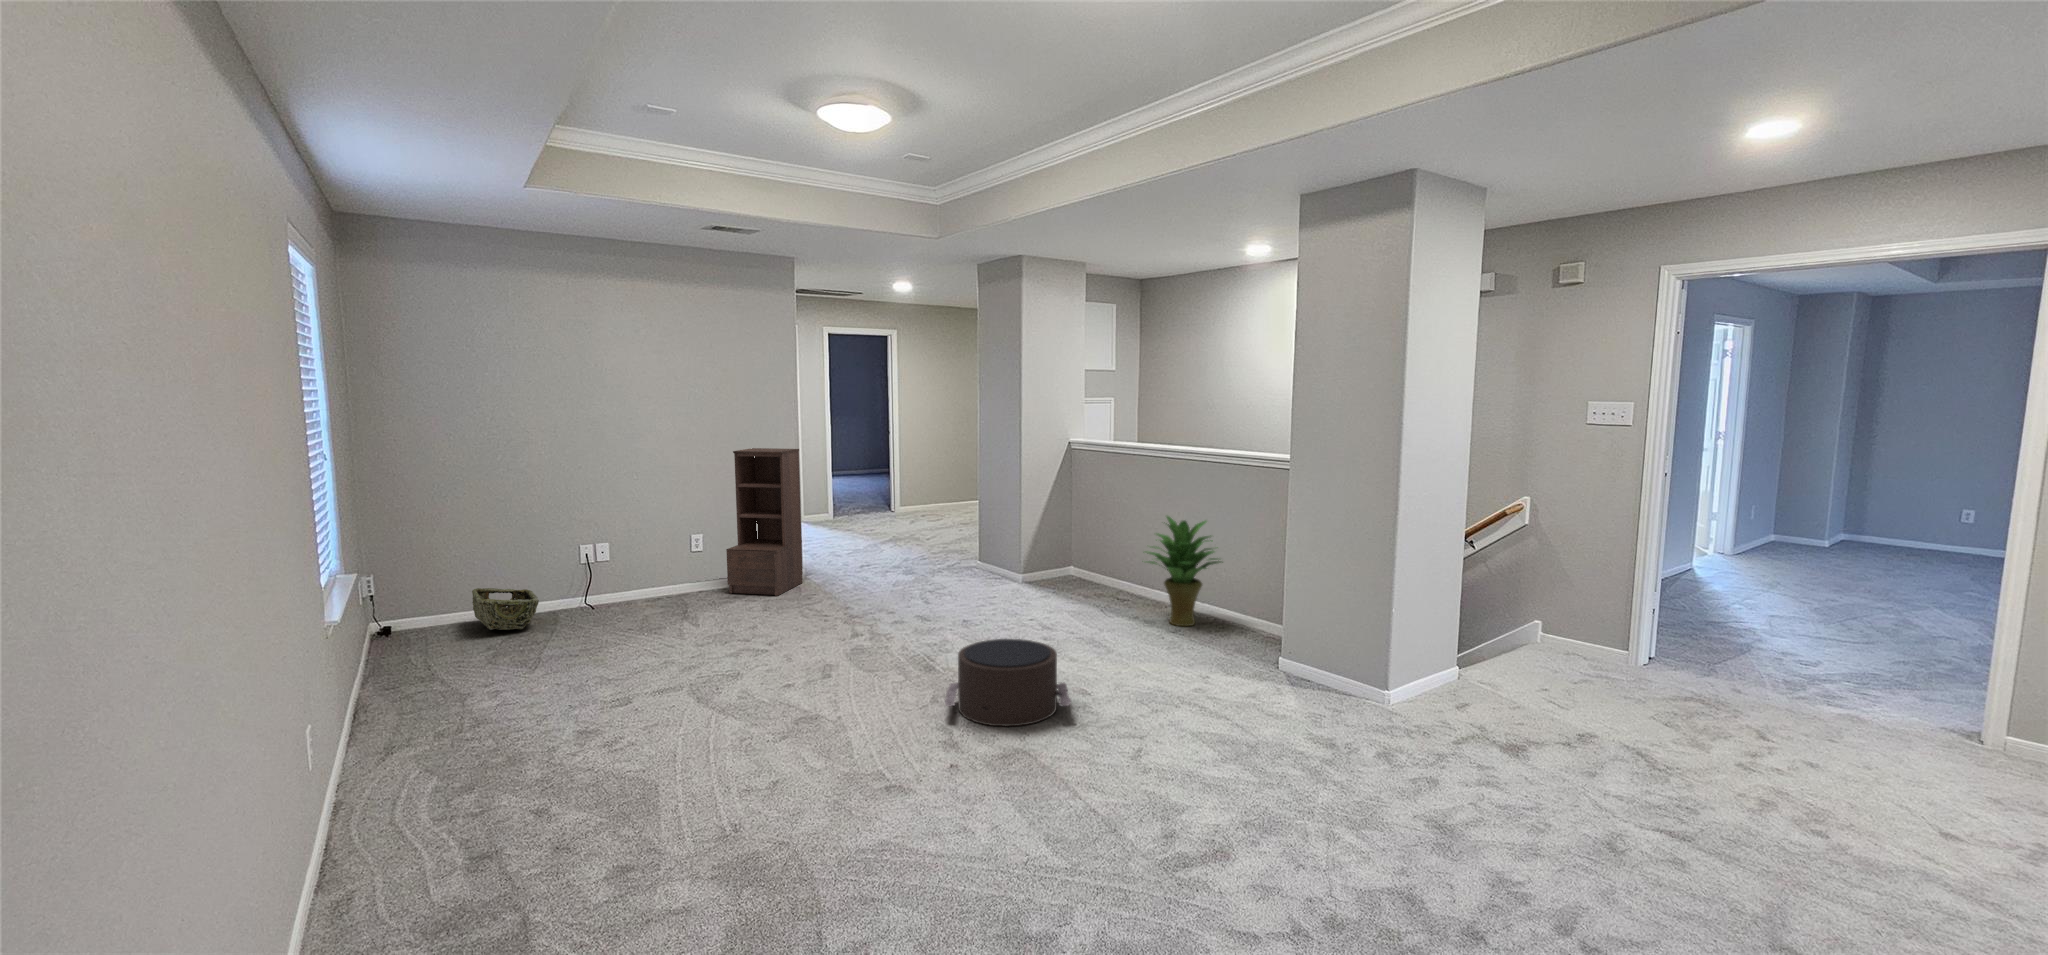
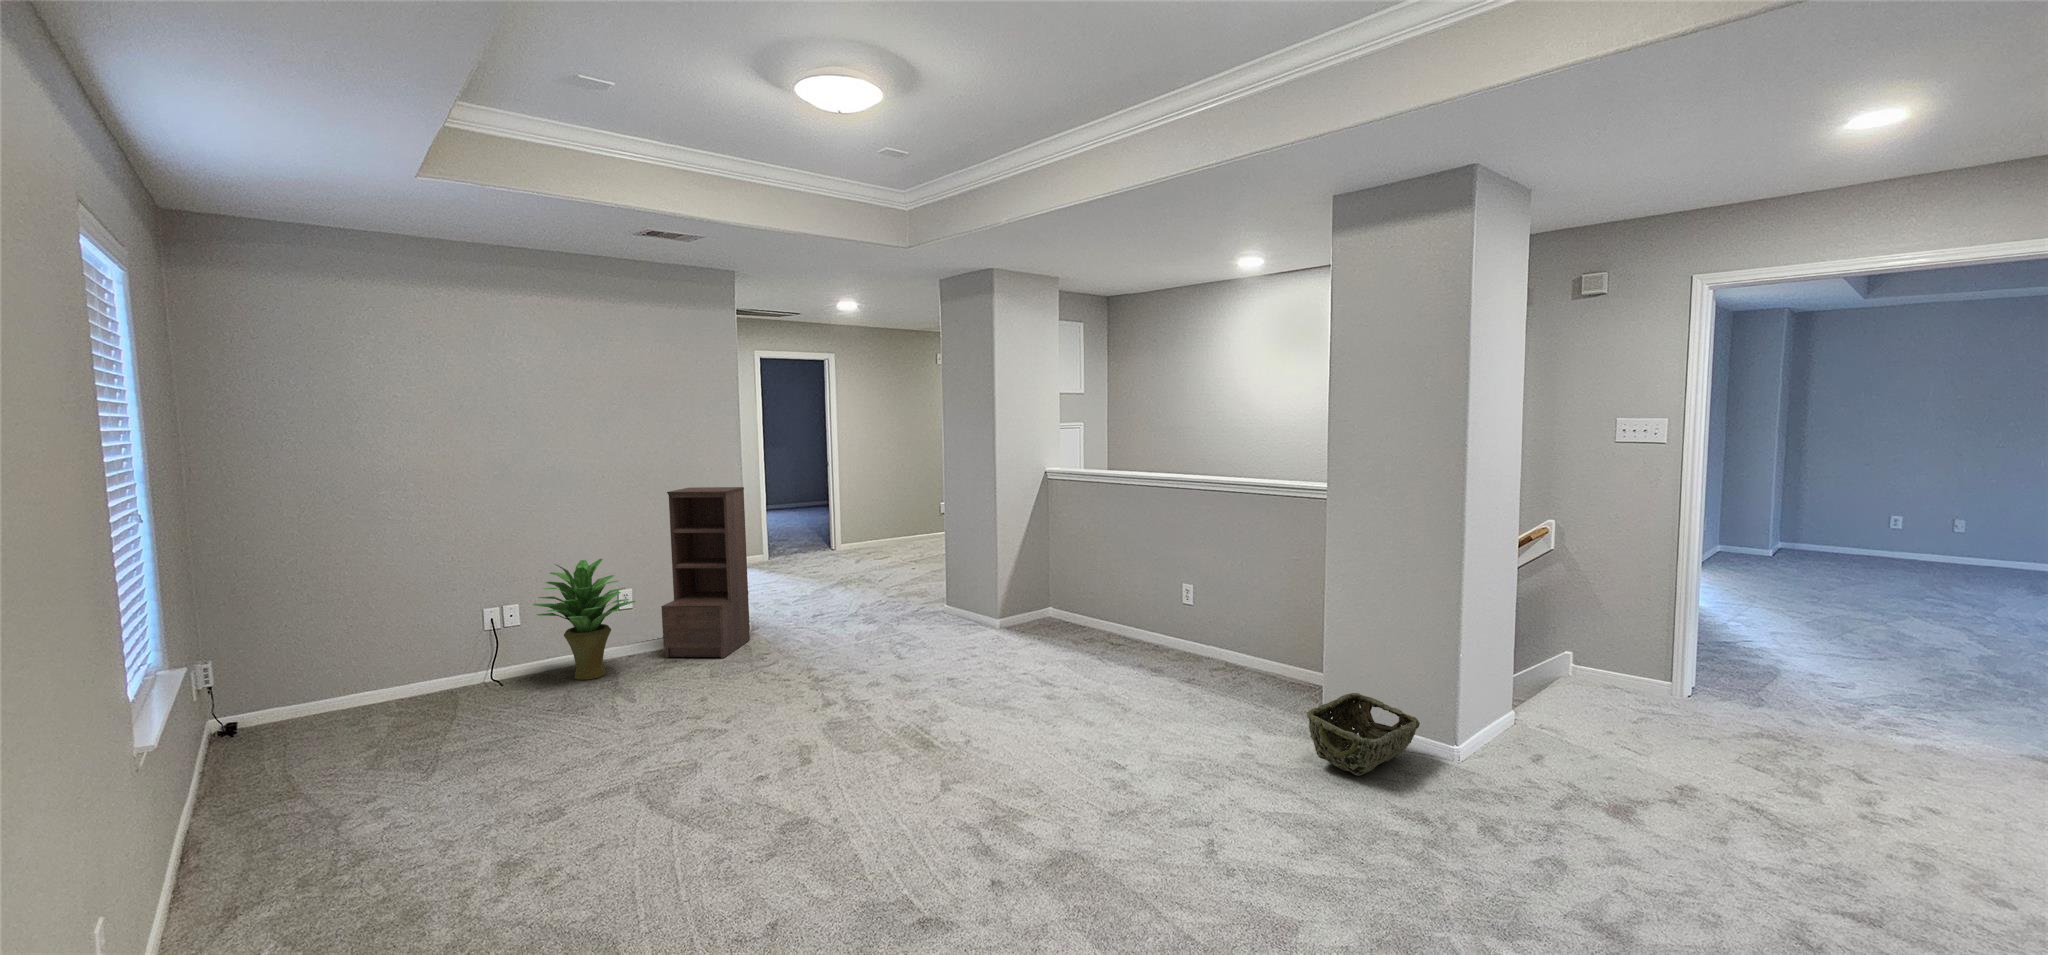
potted plant: present [1146,516,1223,626] -> present [533,559,635,680]
woven basket: present [472,588,539,630] -> present [1307,693,1420,776]
pouf: present [945,639,1071,726] -> none [963,708,1116,821]

